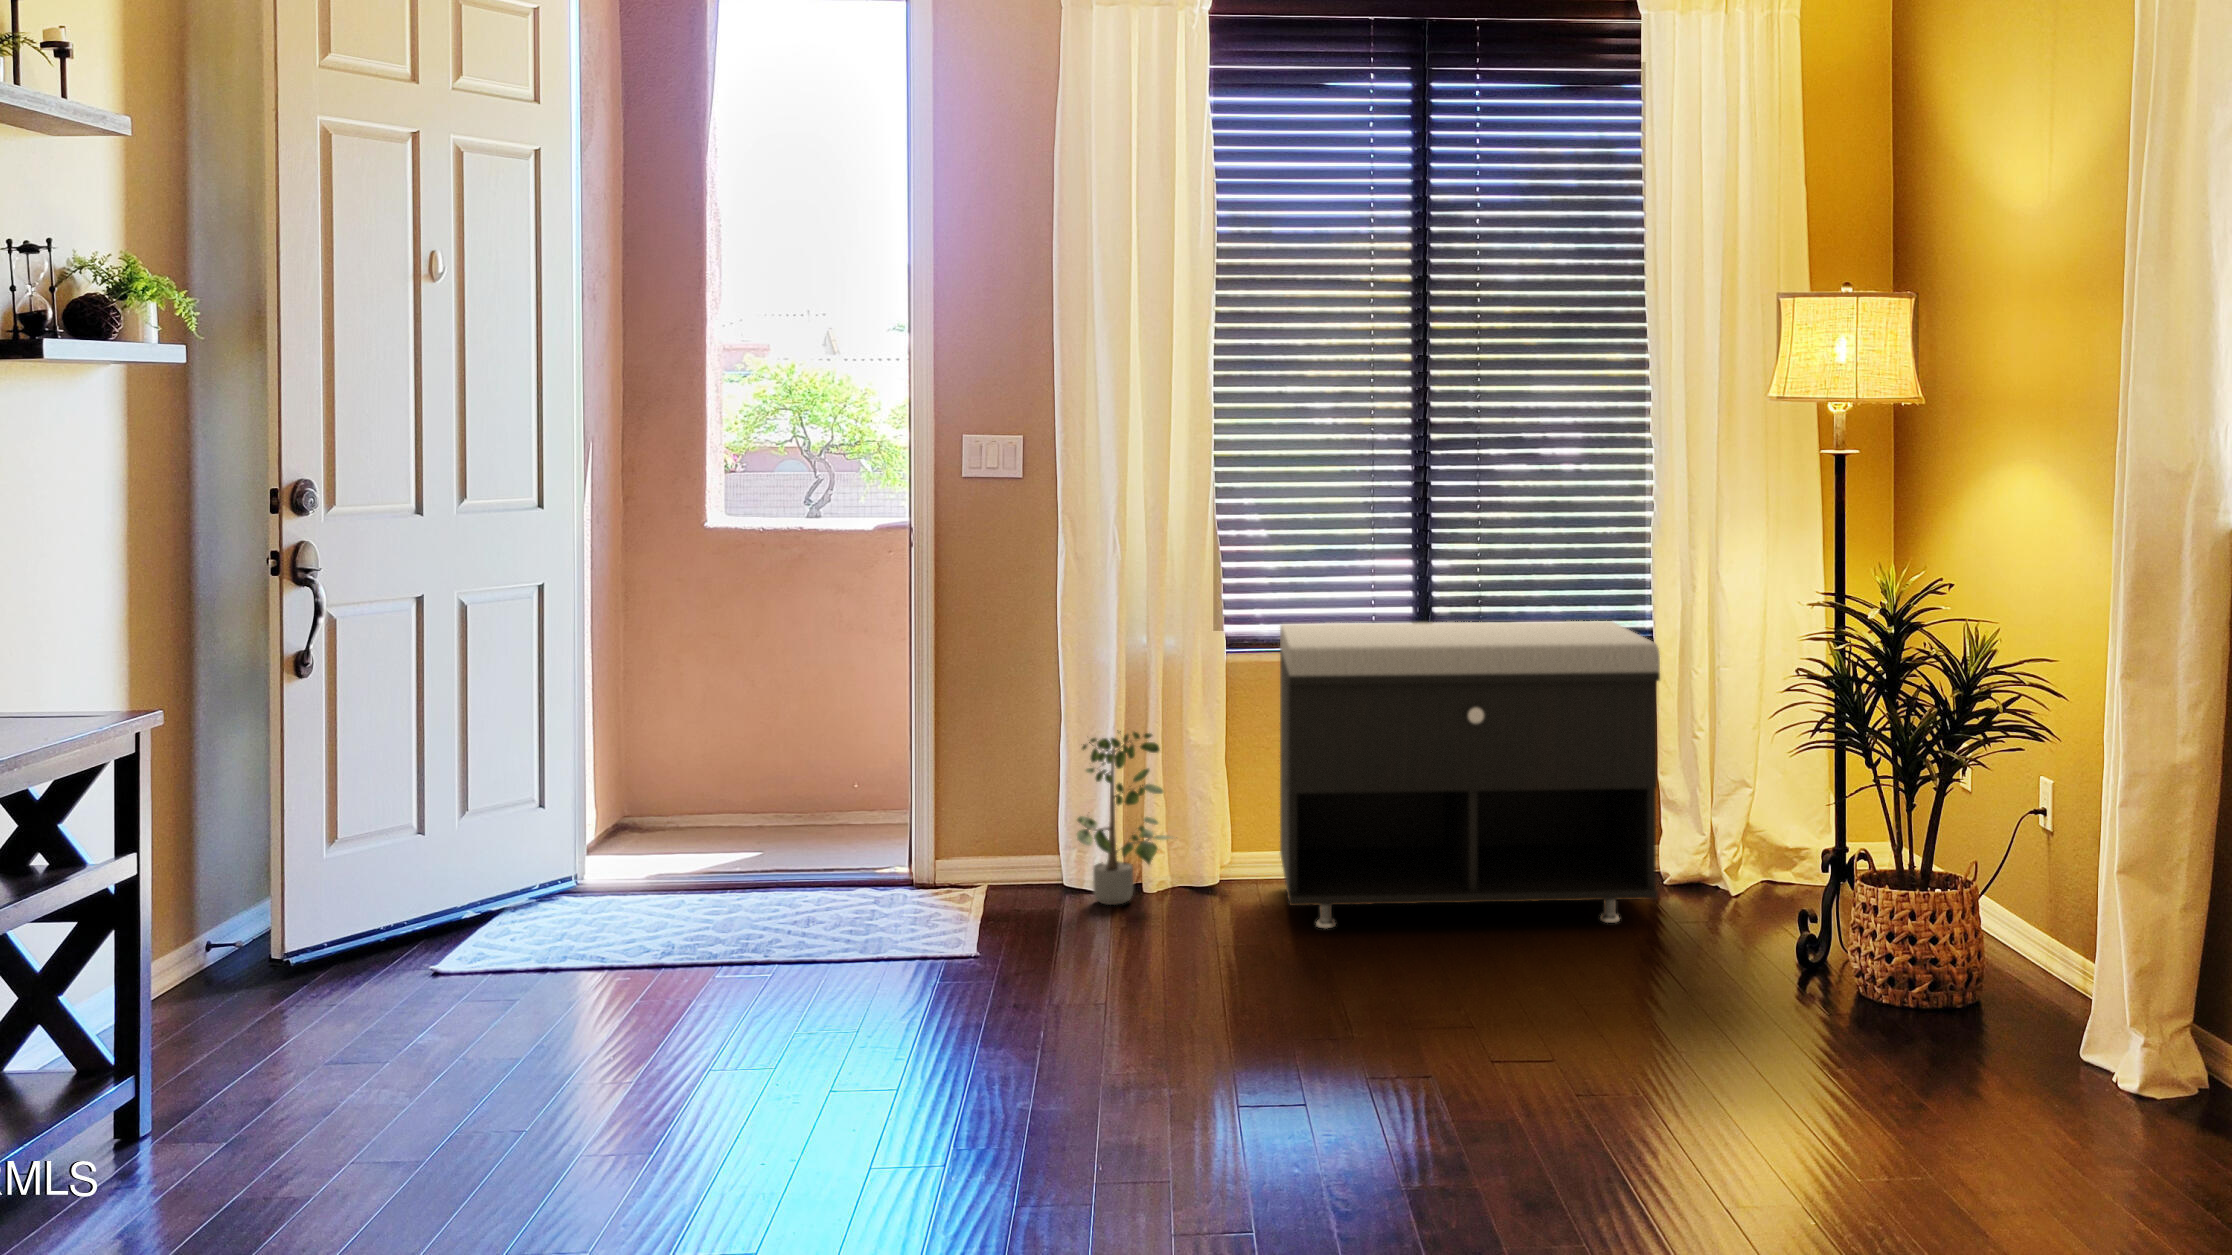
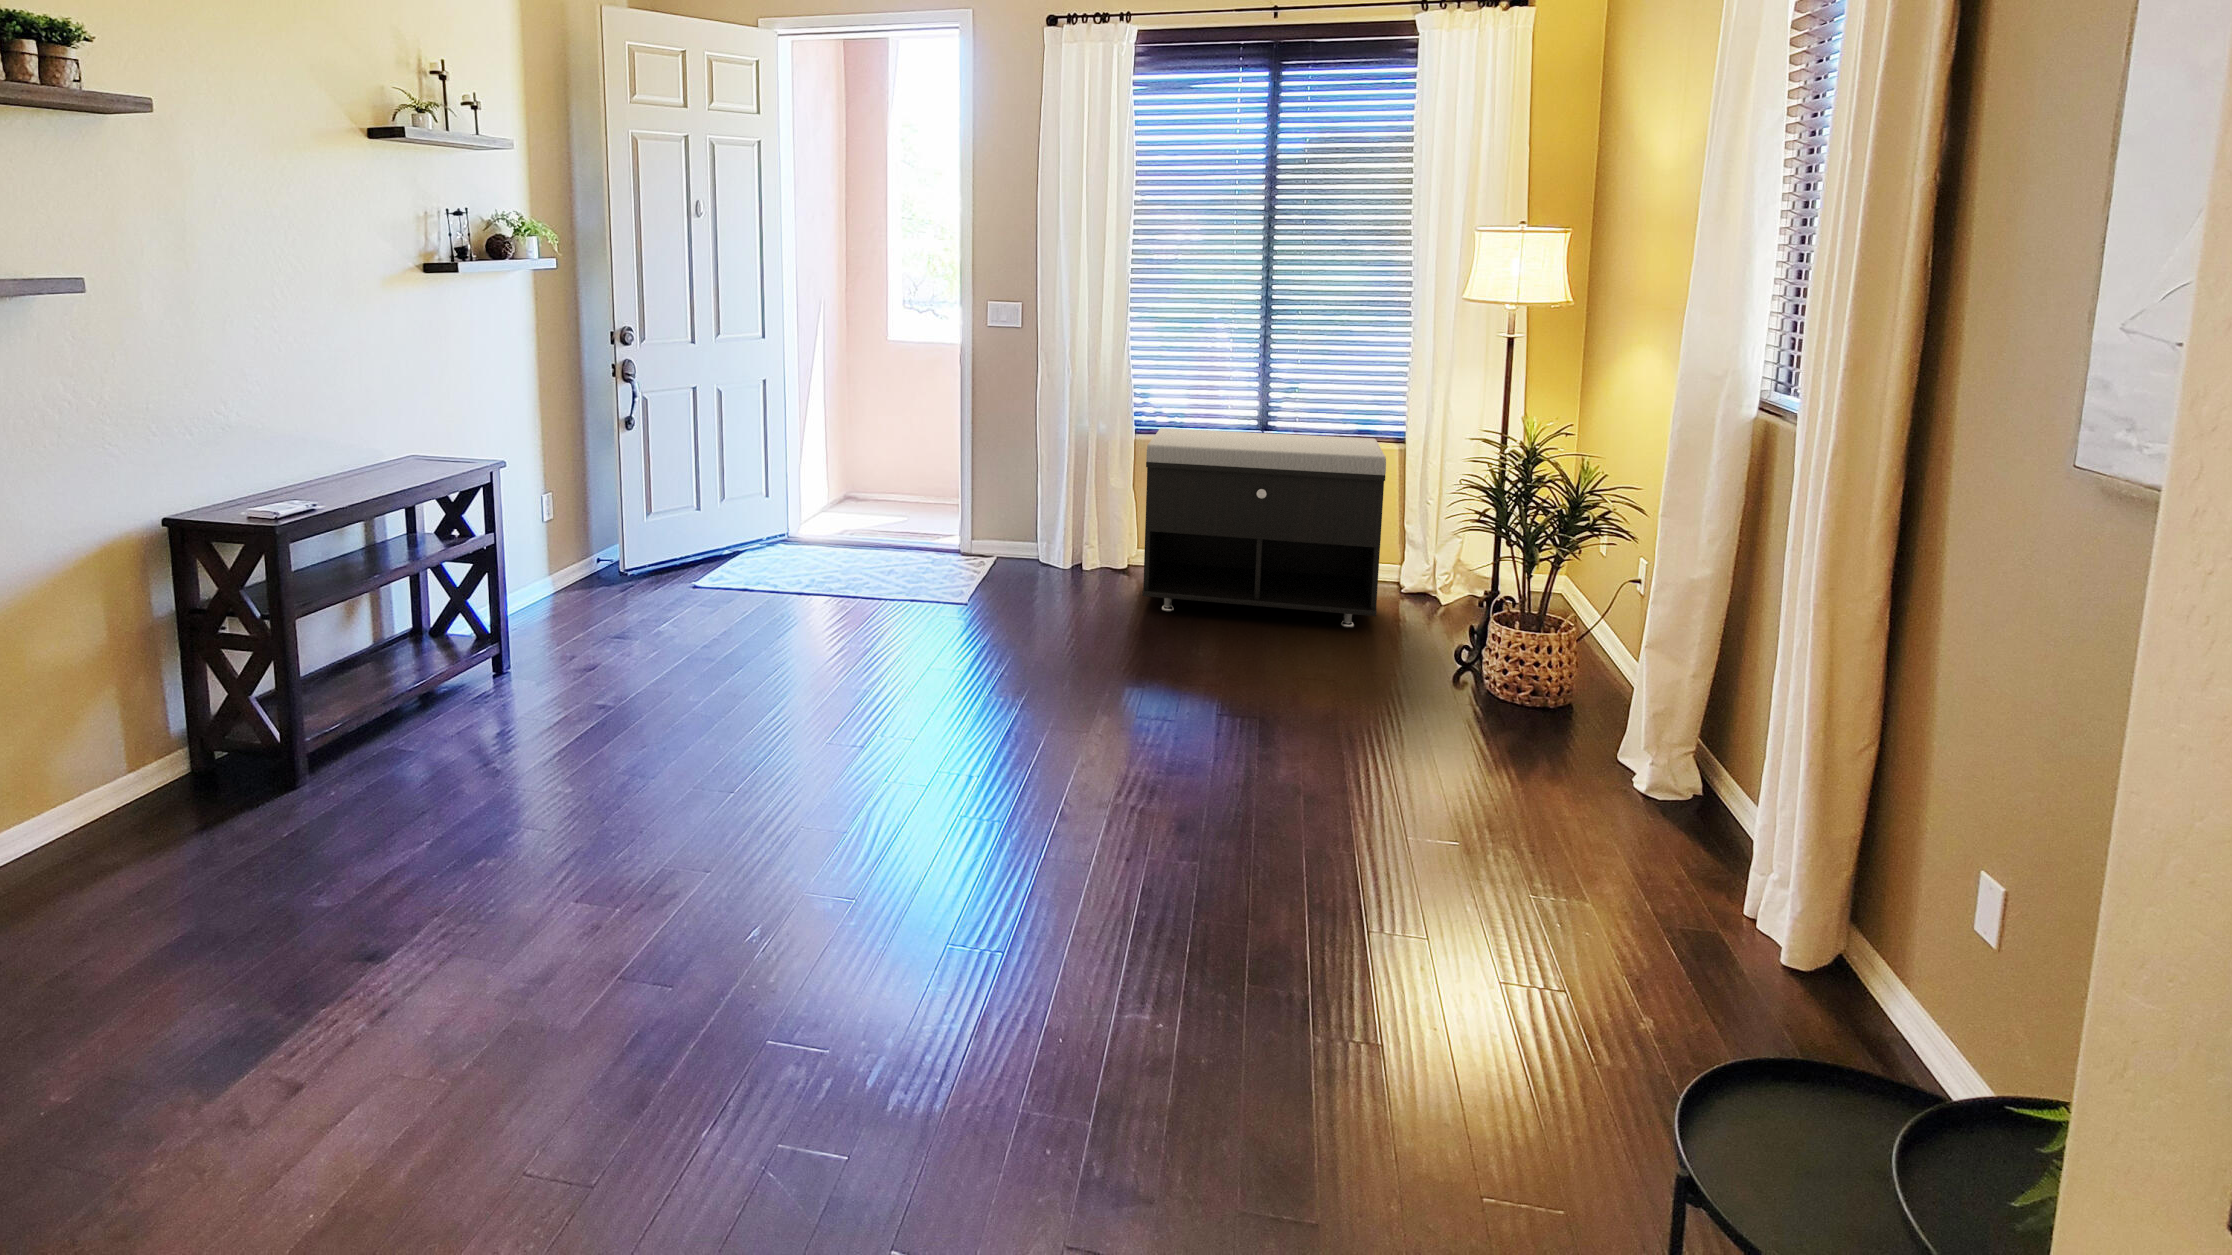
potted plant: present [1077,731,1177,905] -> none [1031,484,1092,584]

